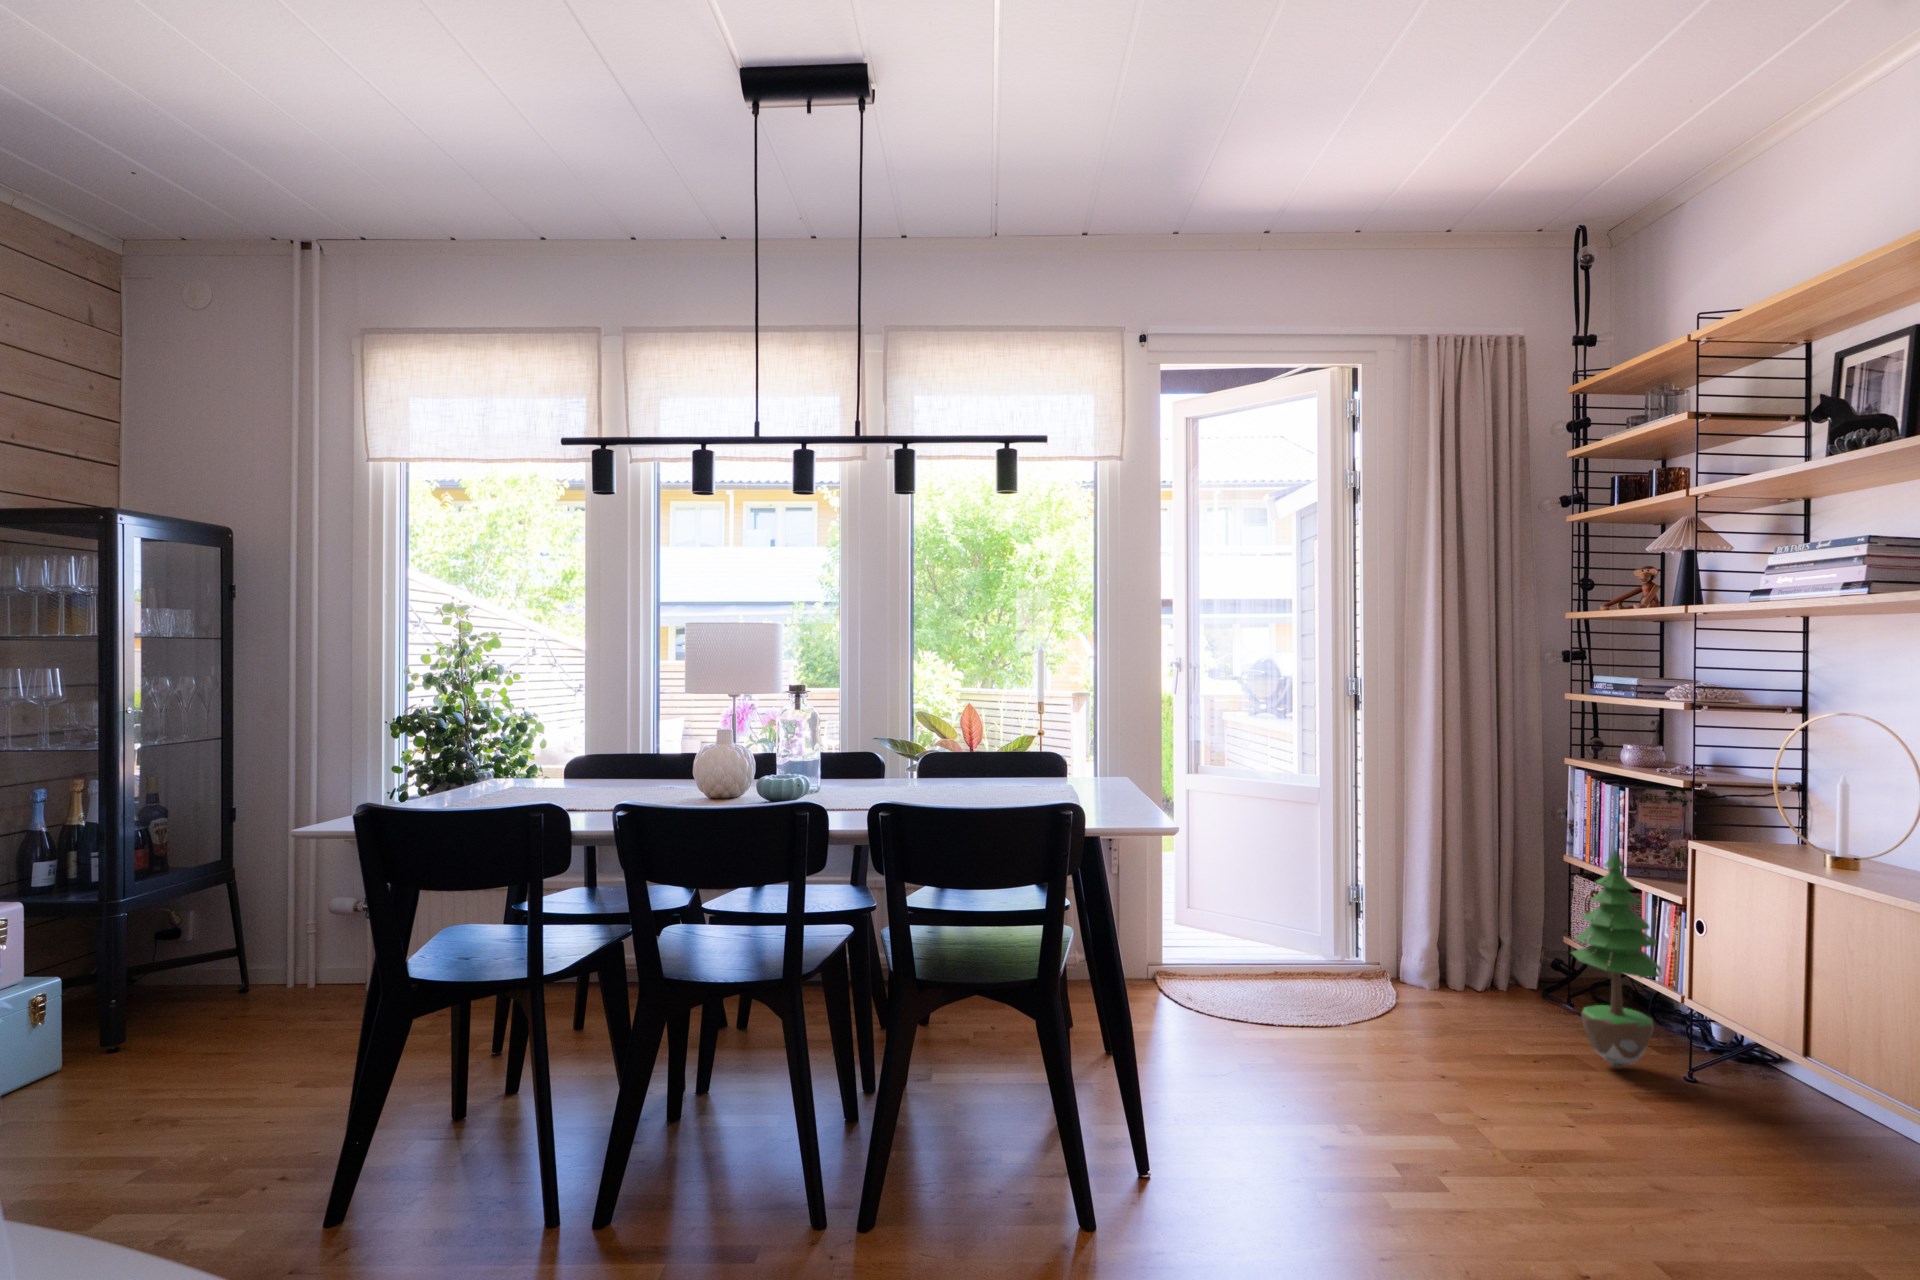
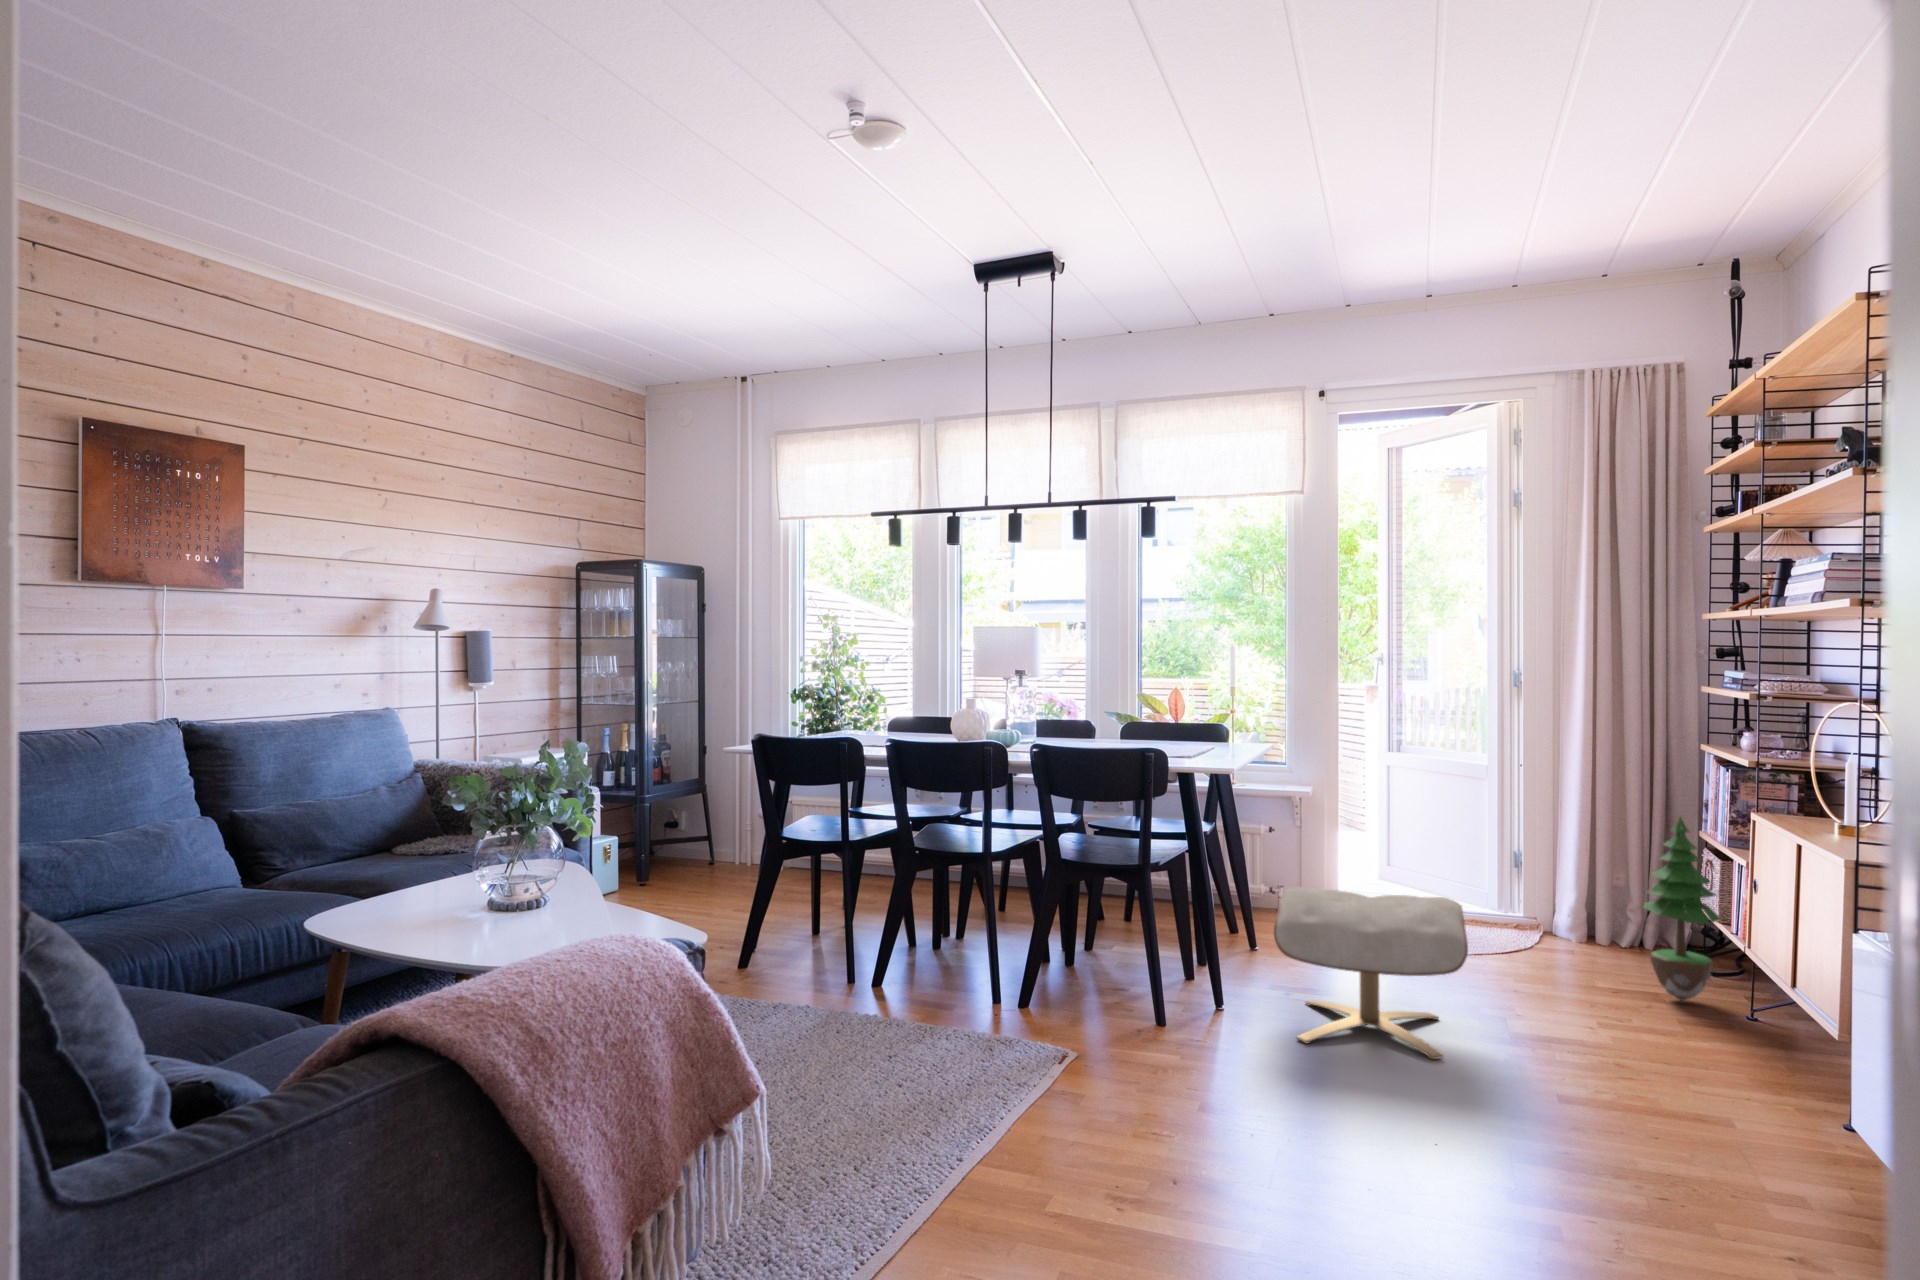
ottoman: none [1228,988,1541,1244] -> present [1274,886,1468,1059]

